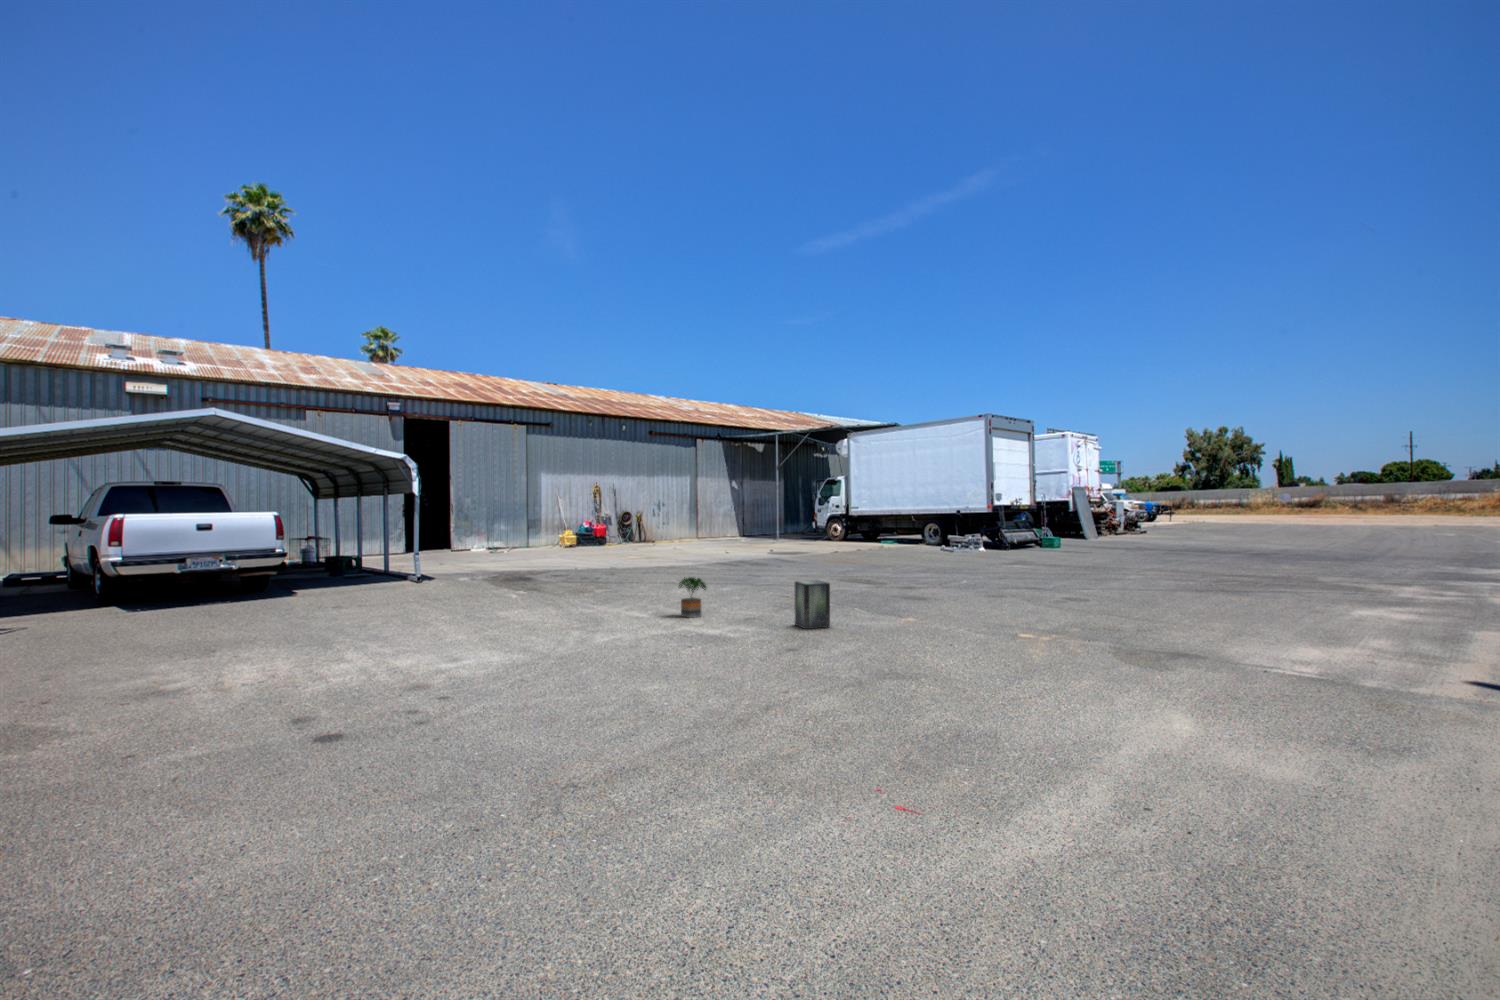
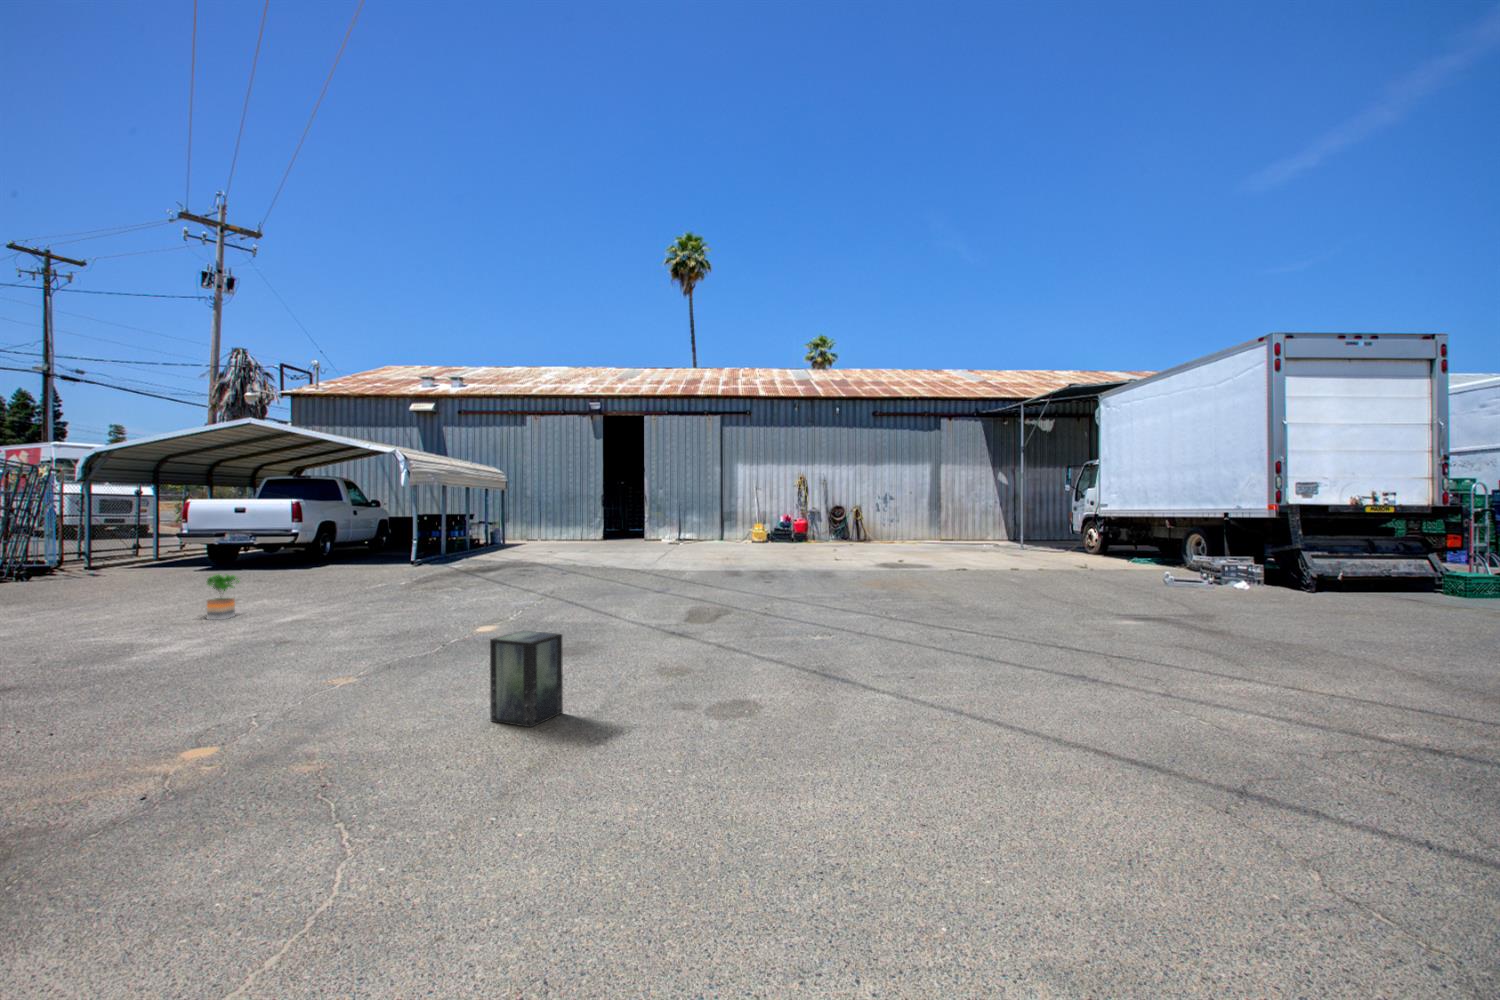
storage box: present [795,580,830,629] -> present [490,631,563,727]

